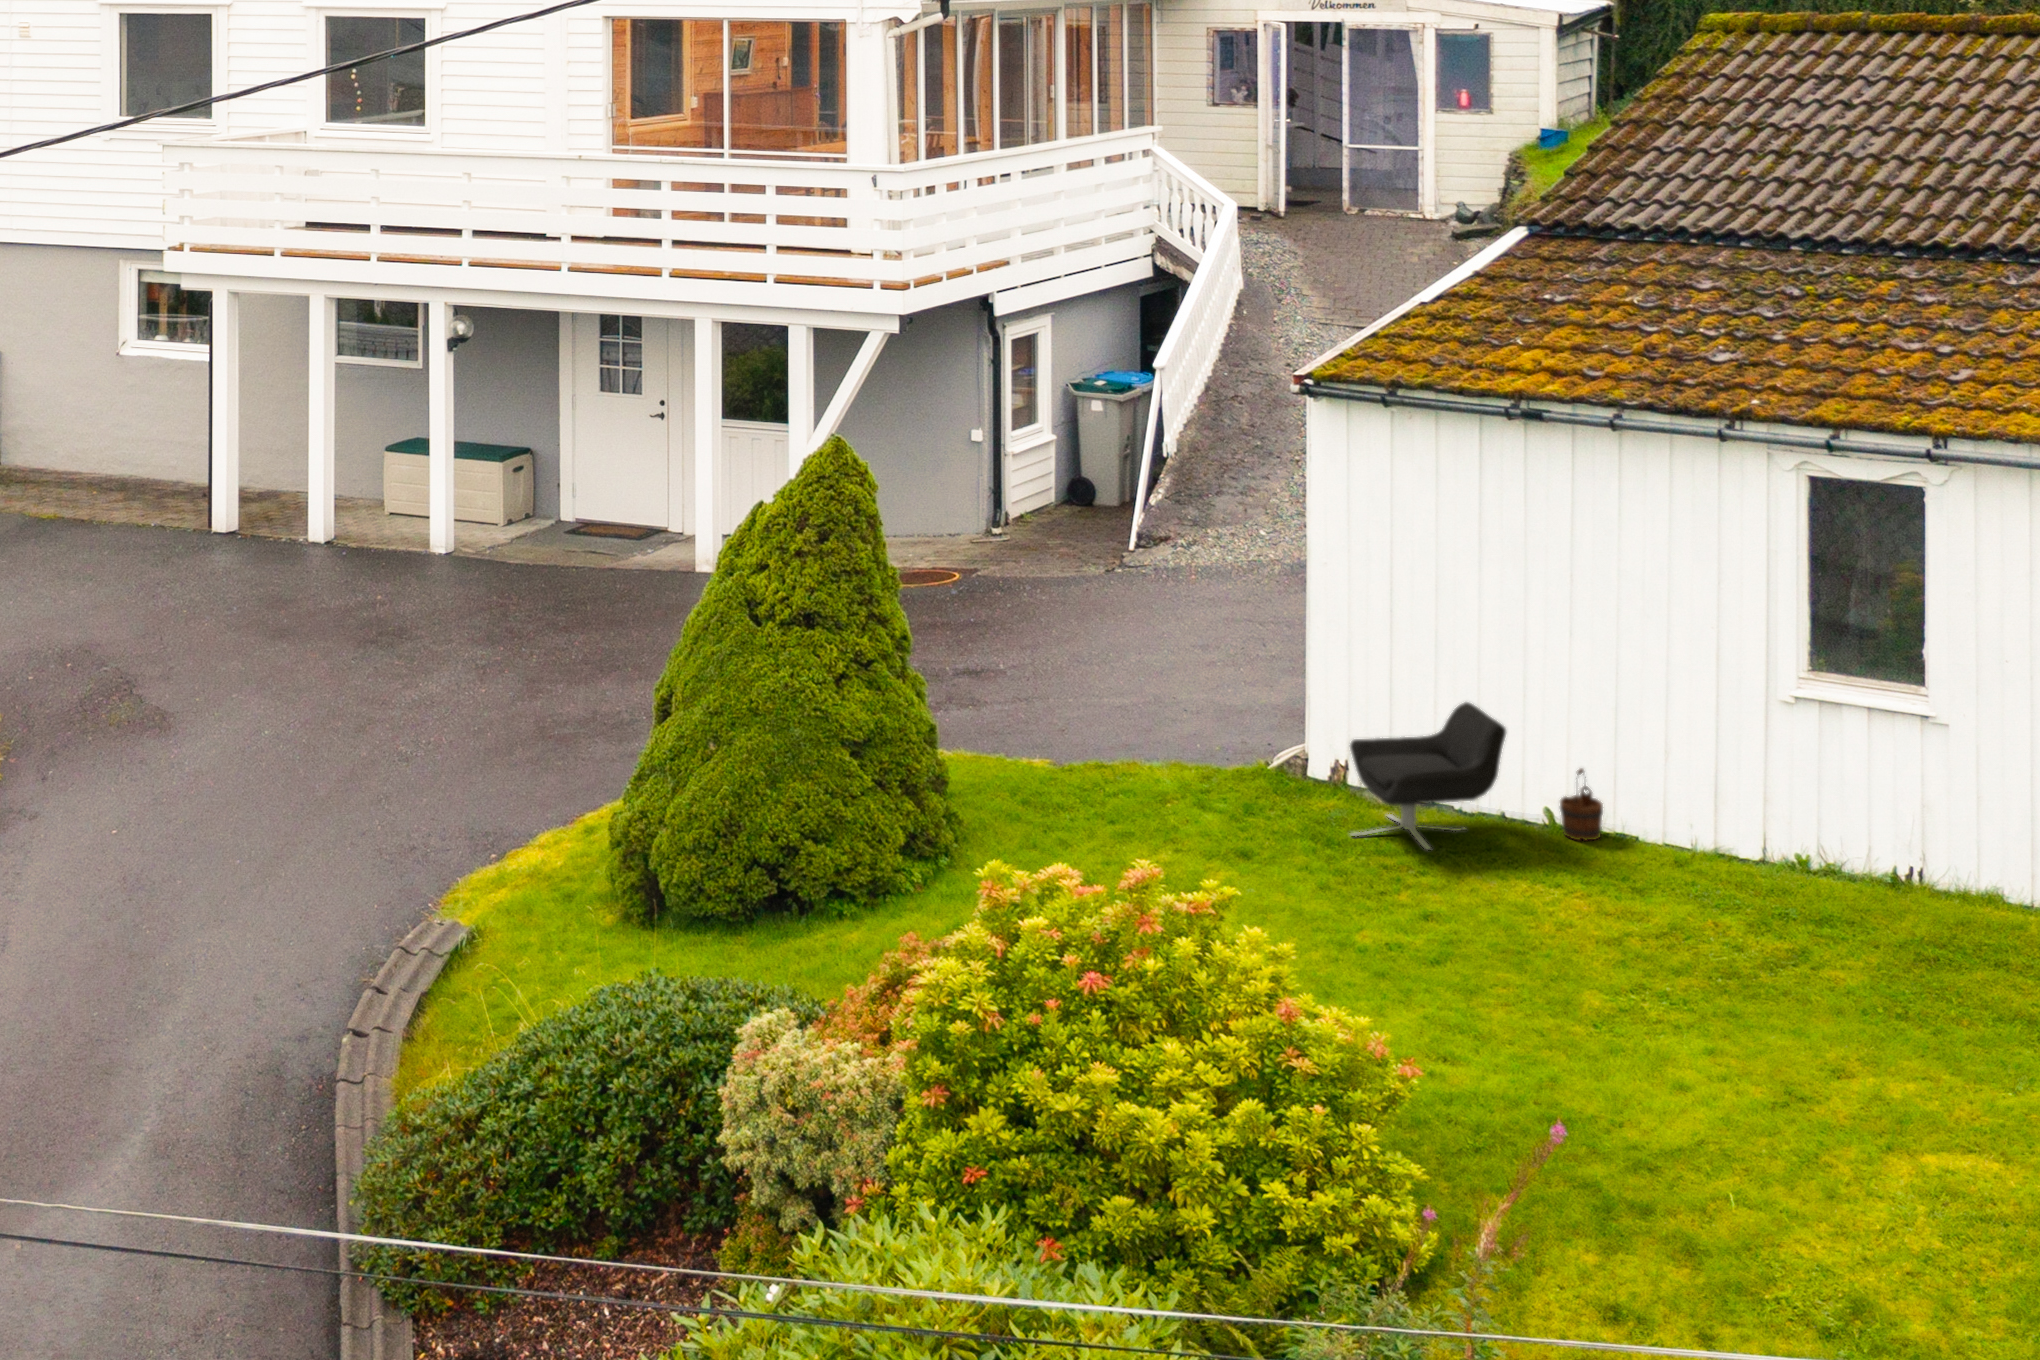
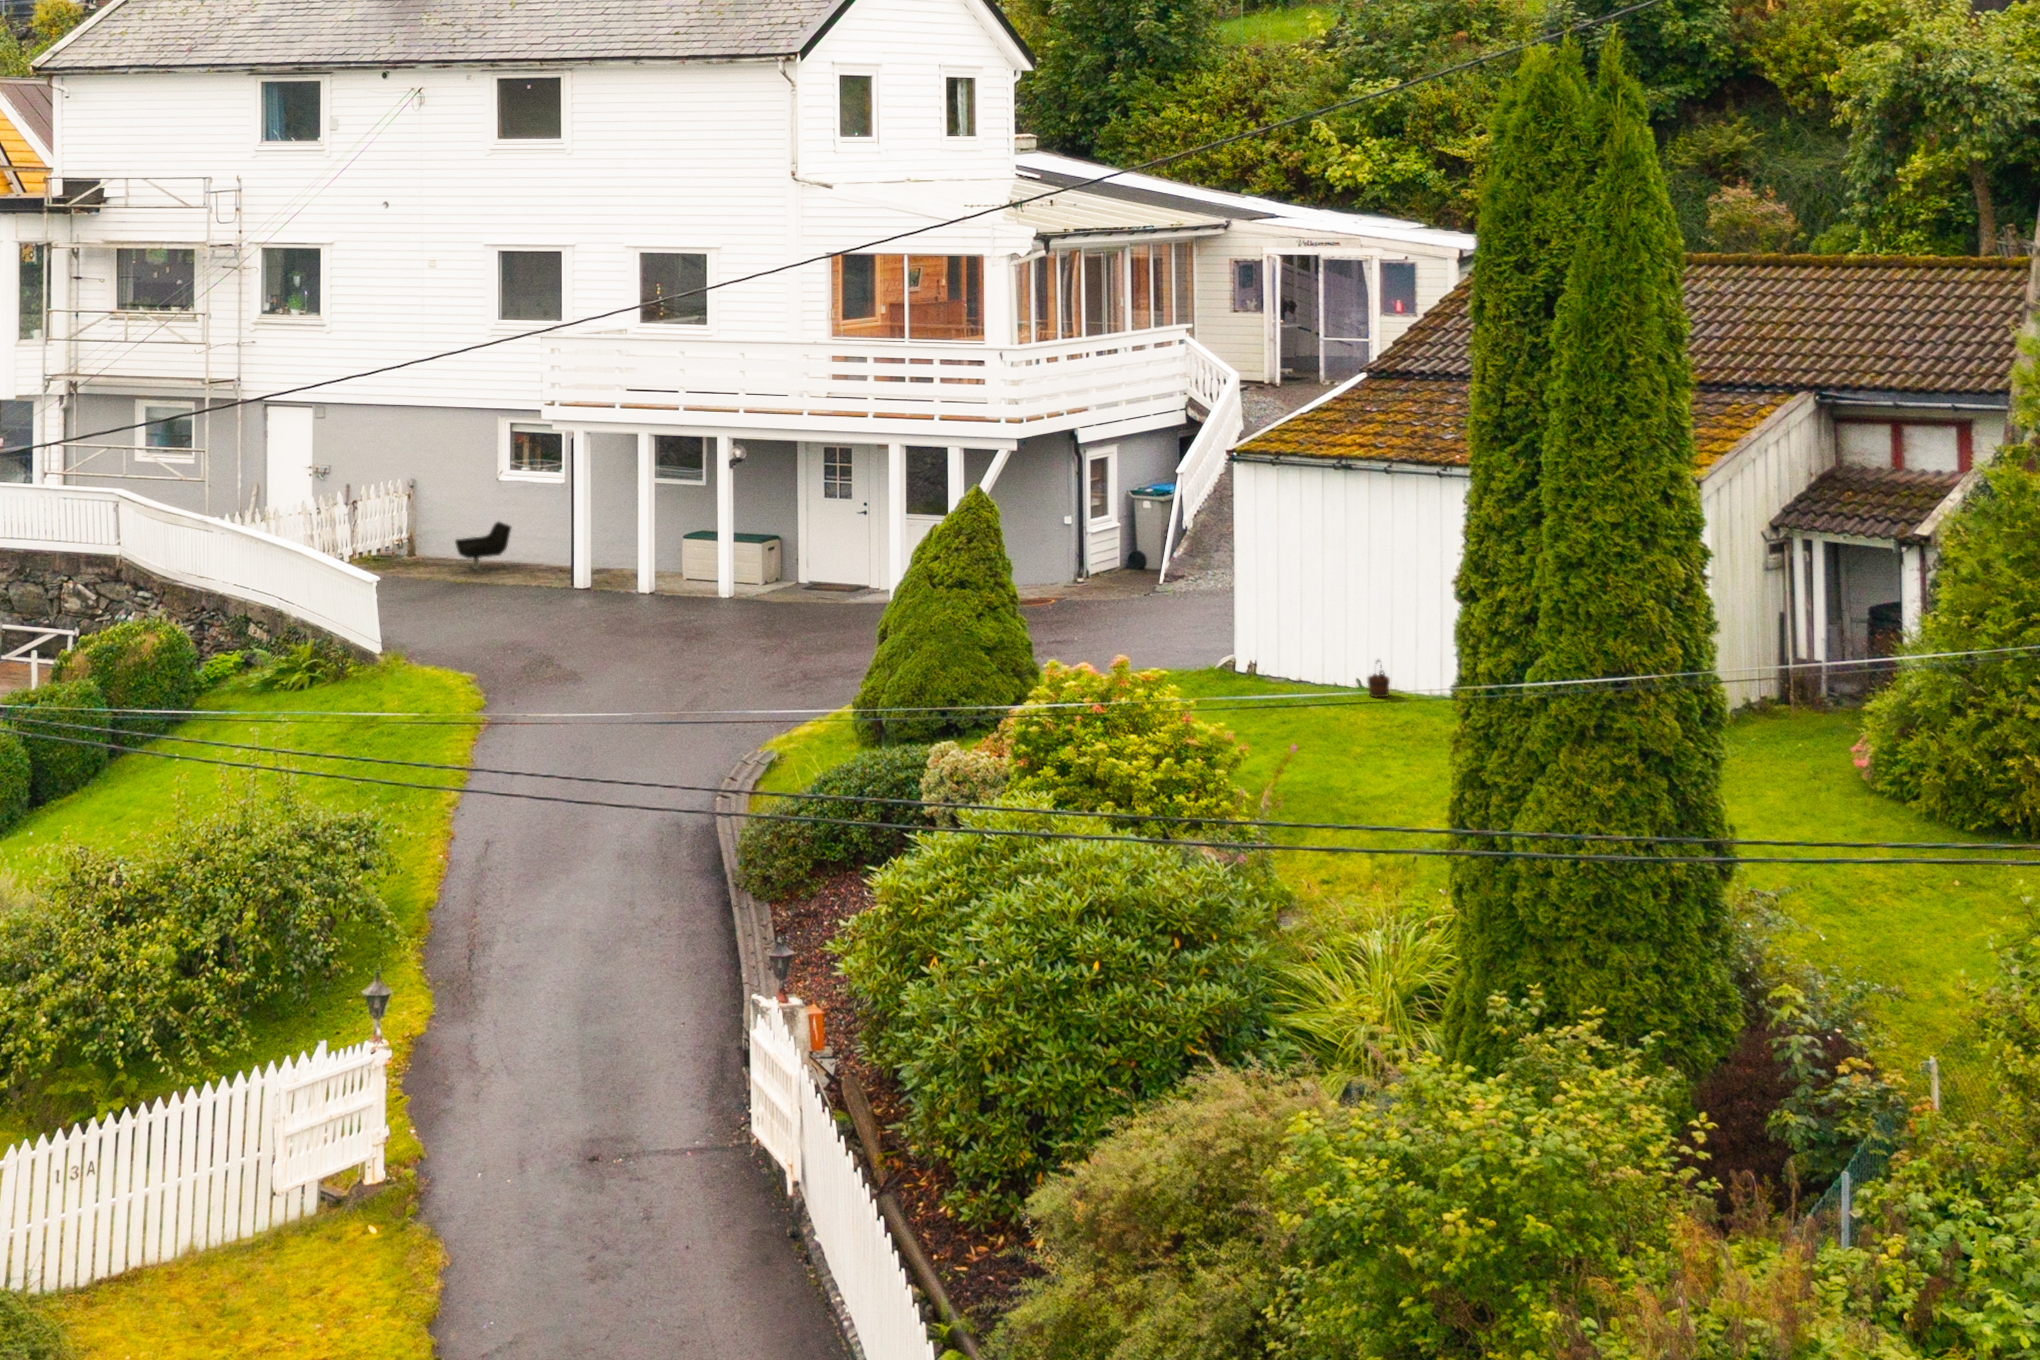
lounge chair: present [1350,702,1506,849] -> present [455,521,511,571]

